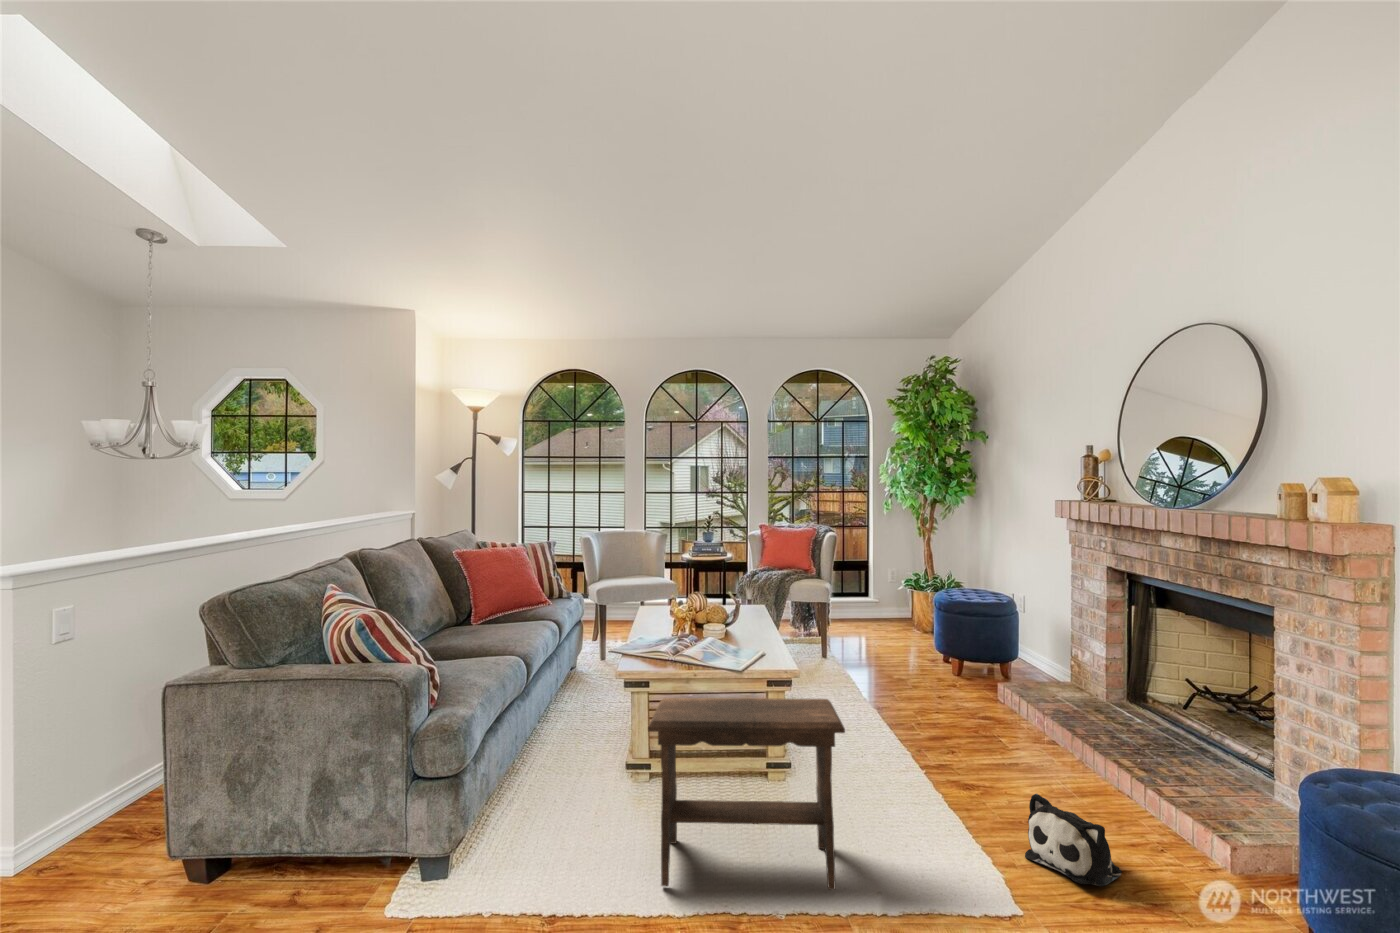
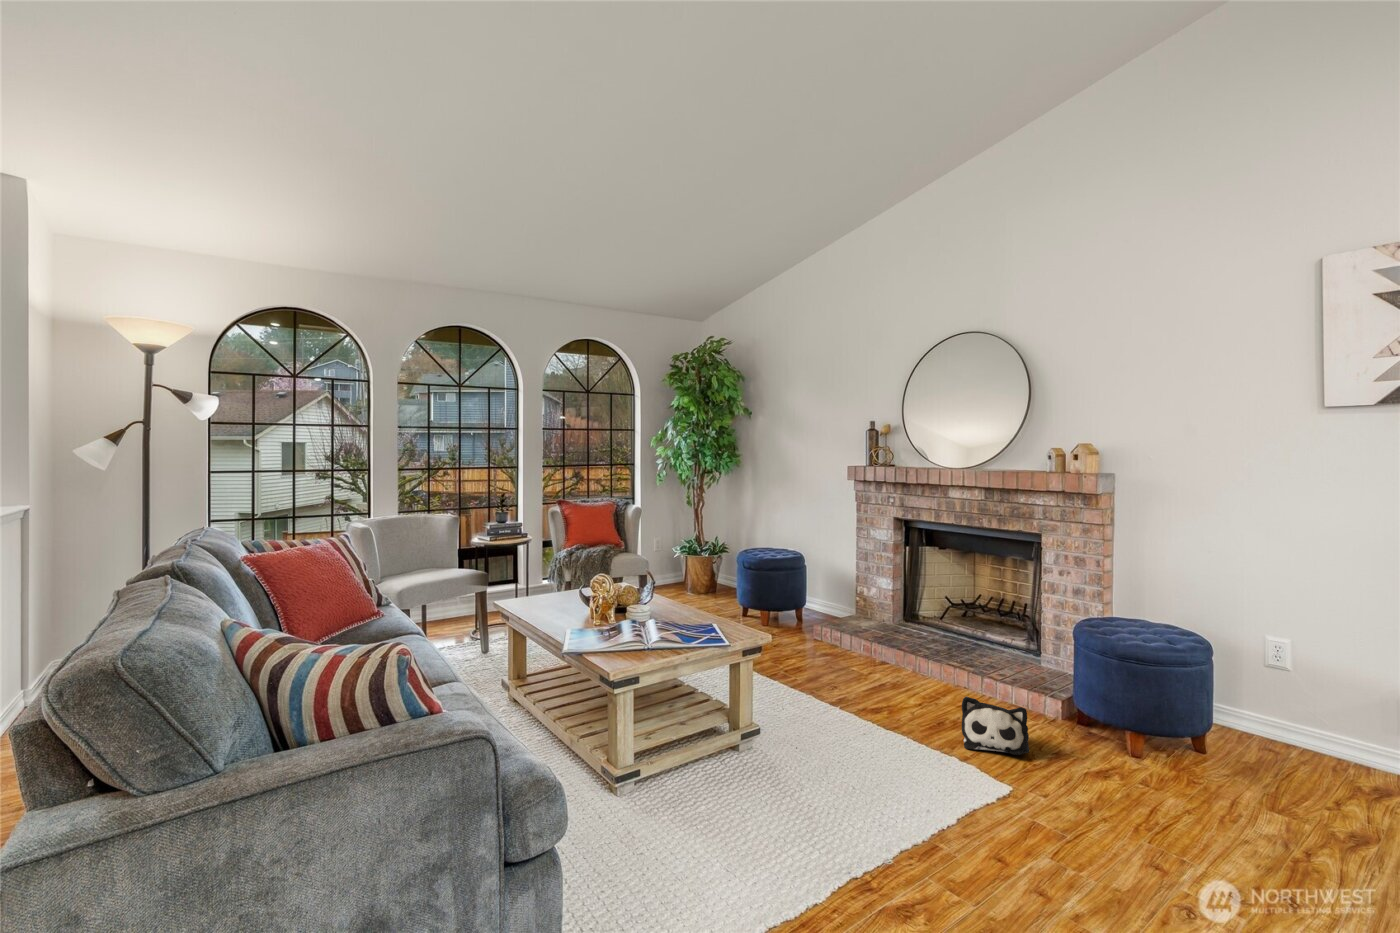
footstool: present [648,698,845,890] -> none [696,651,903,876]

